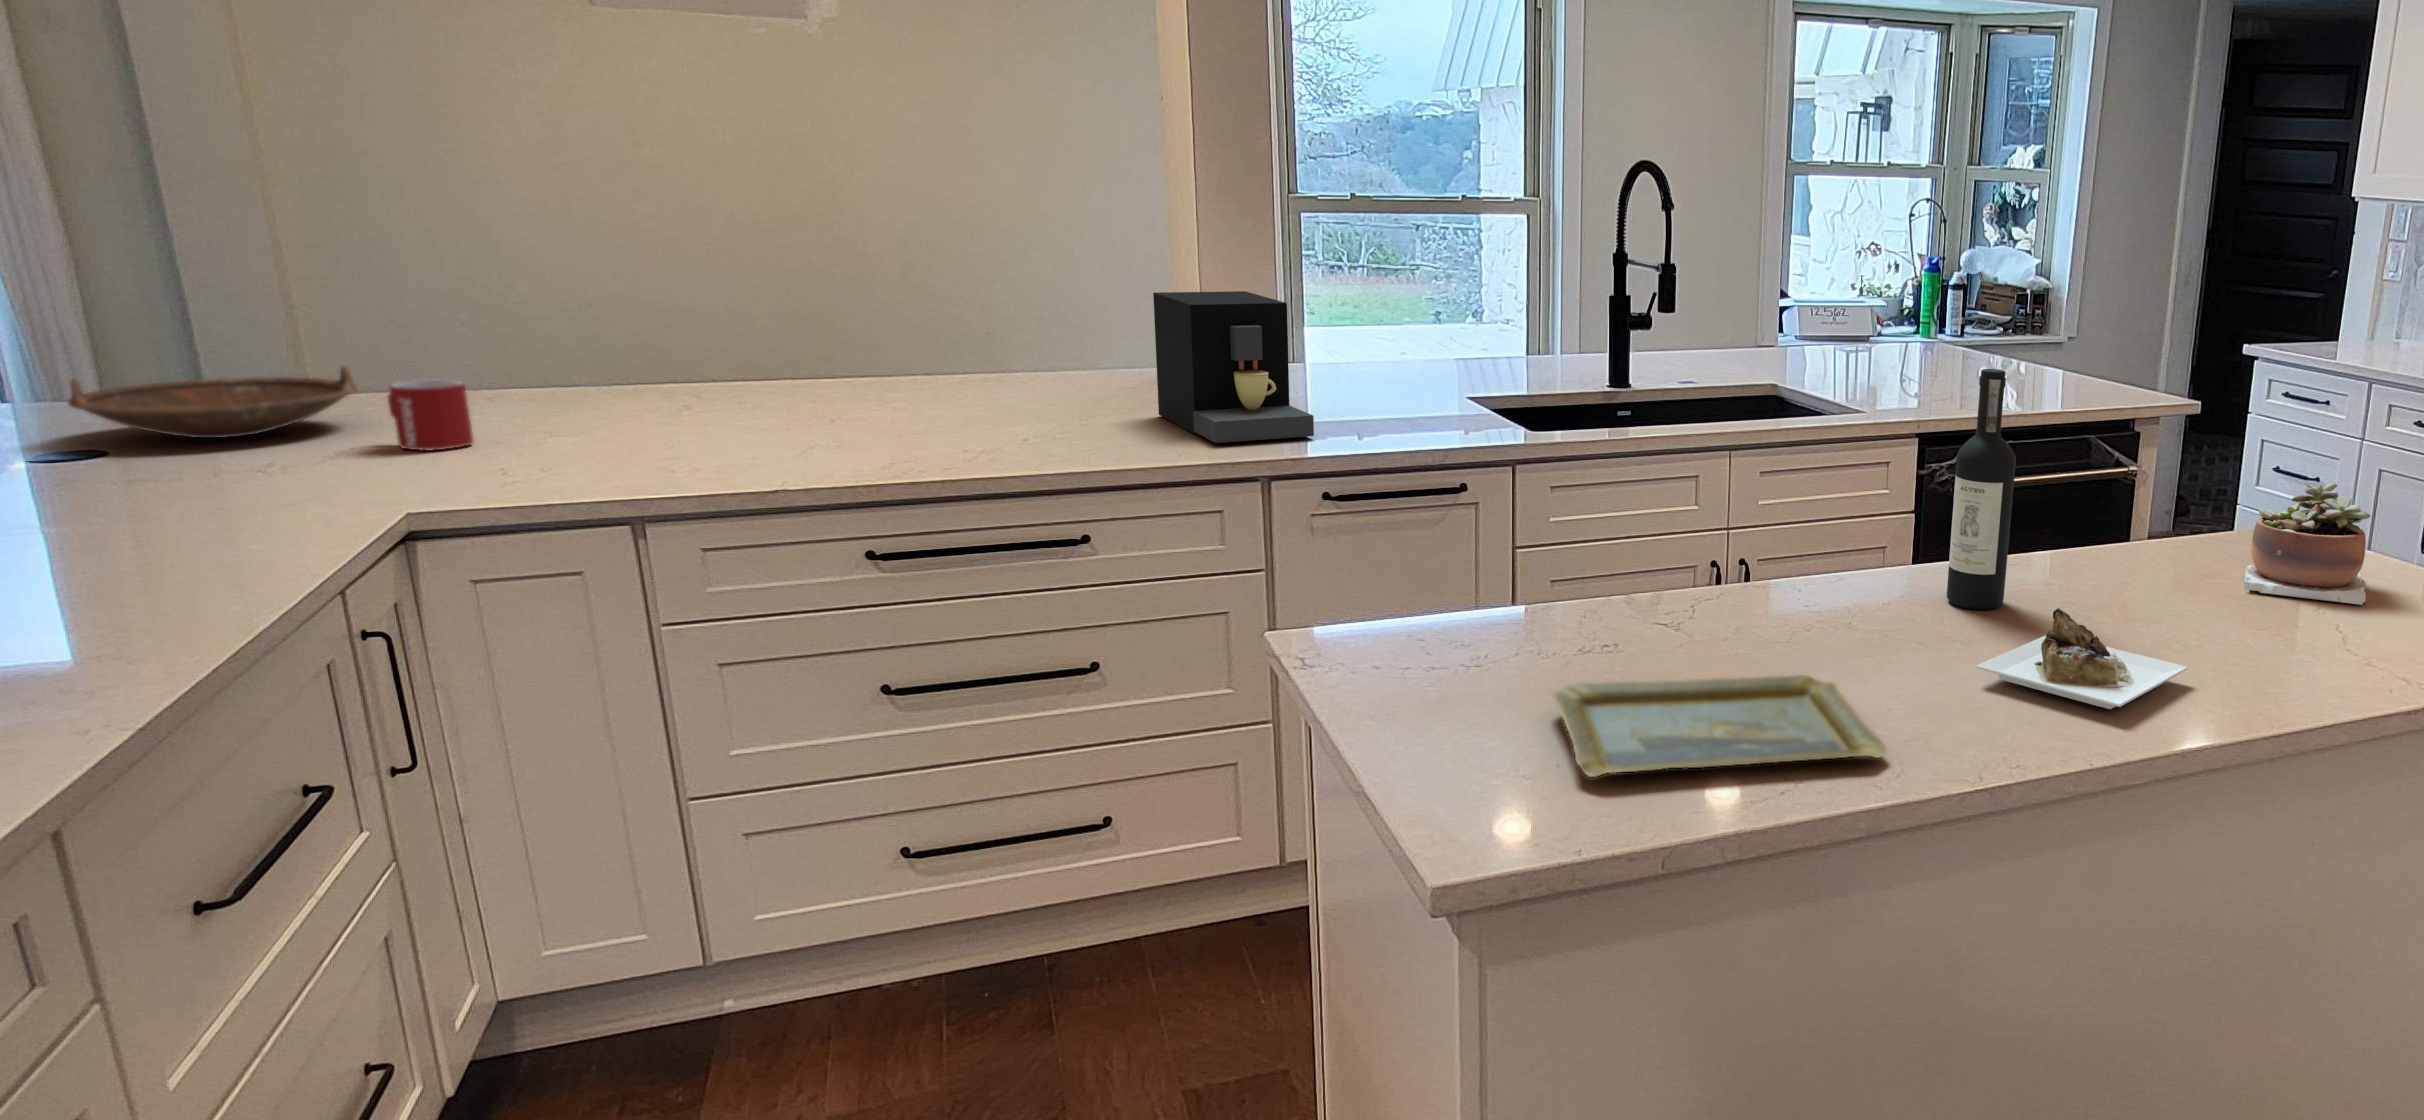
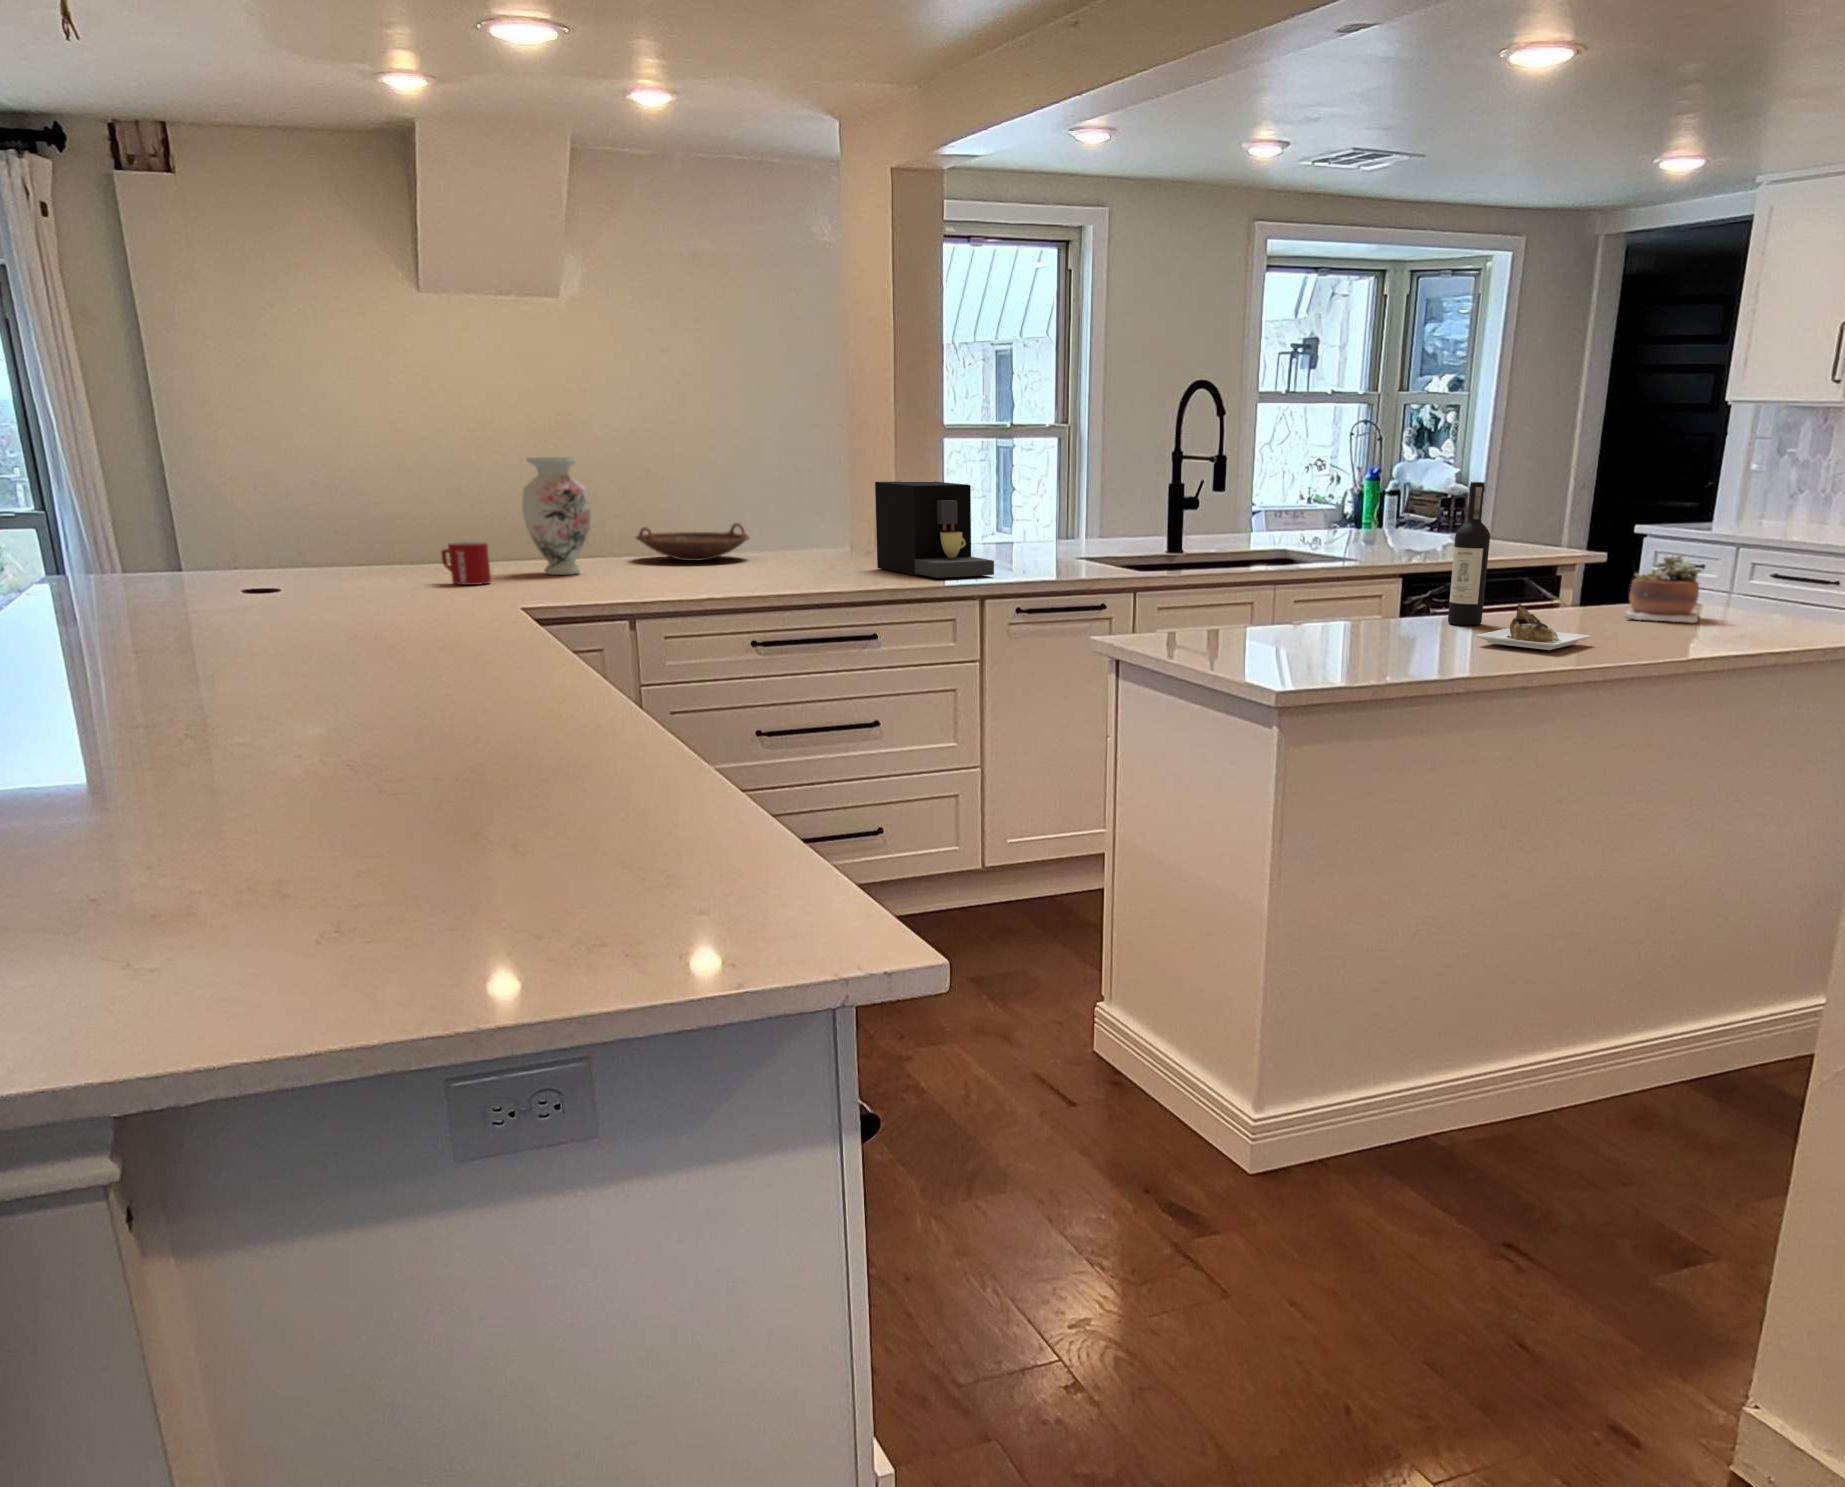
vase: none [569,247,690,425] -> present [522,457,591,575]
bowl: present [68,366,357,438] -> present [636,523,750,561]
tray: present [1552,675,1886,777] -> none [1258,638,1437,665]

